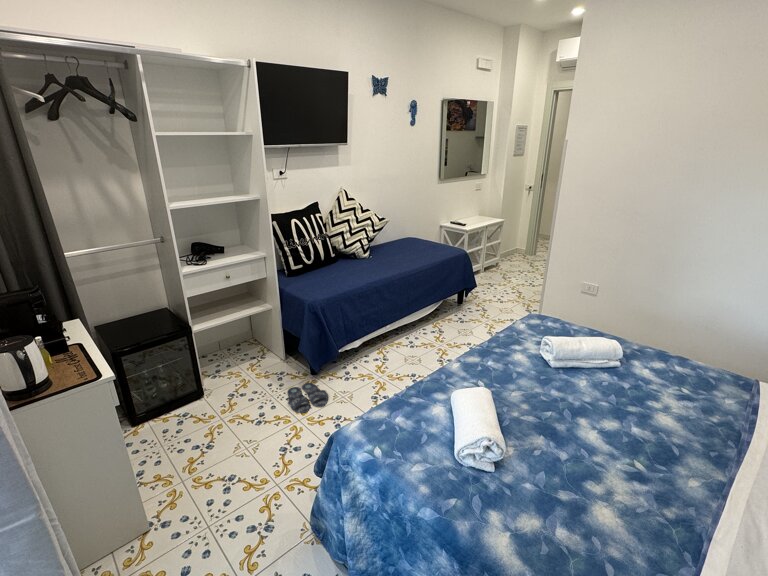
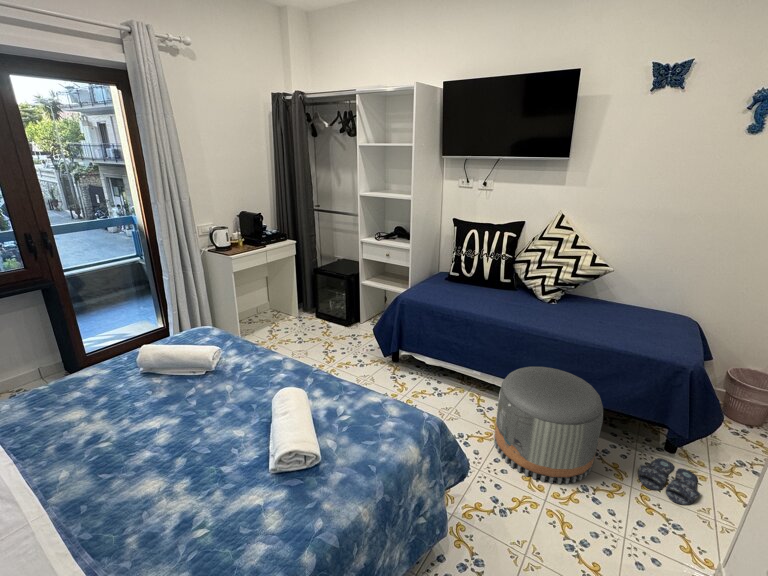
pouf: none [159,371,275,497] -> present [494,367,603,484]

